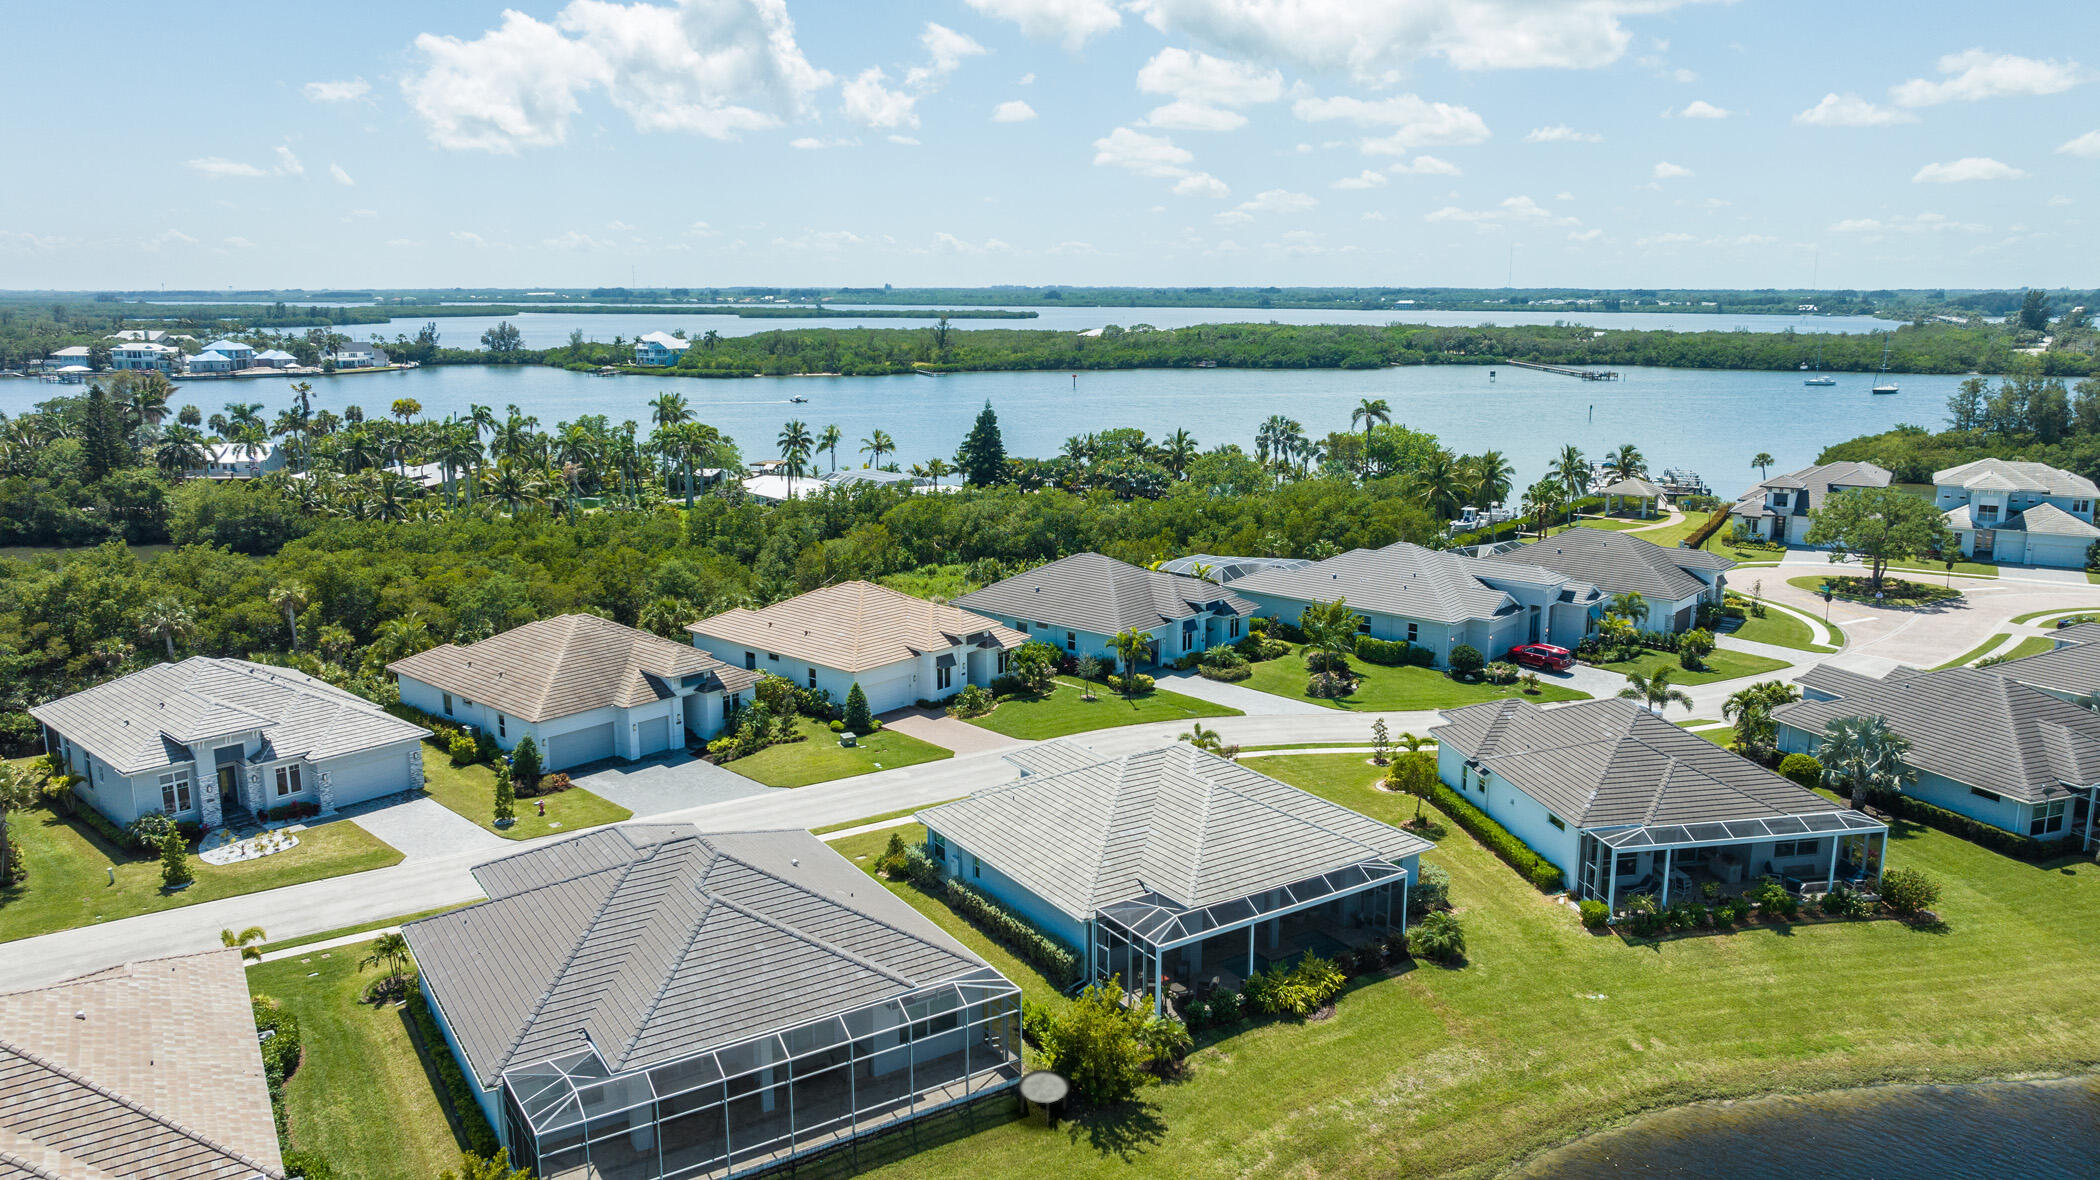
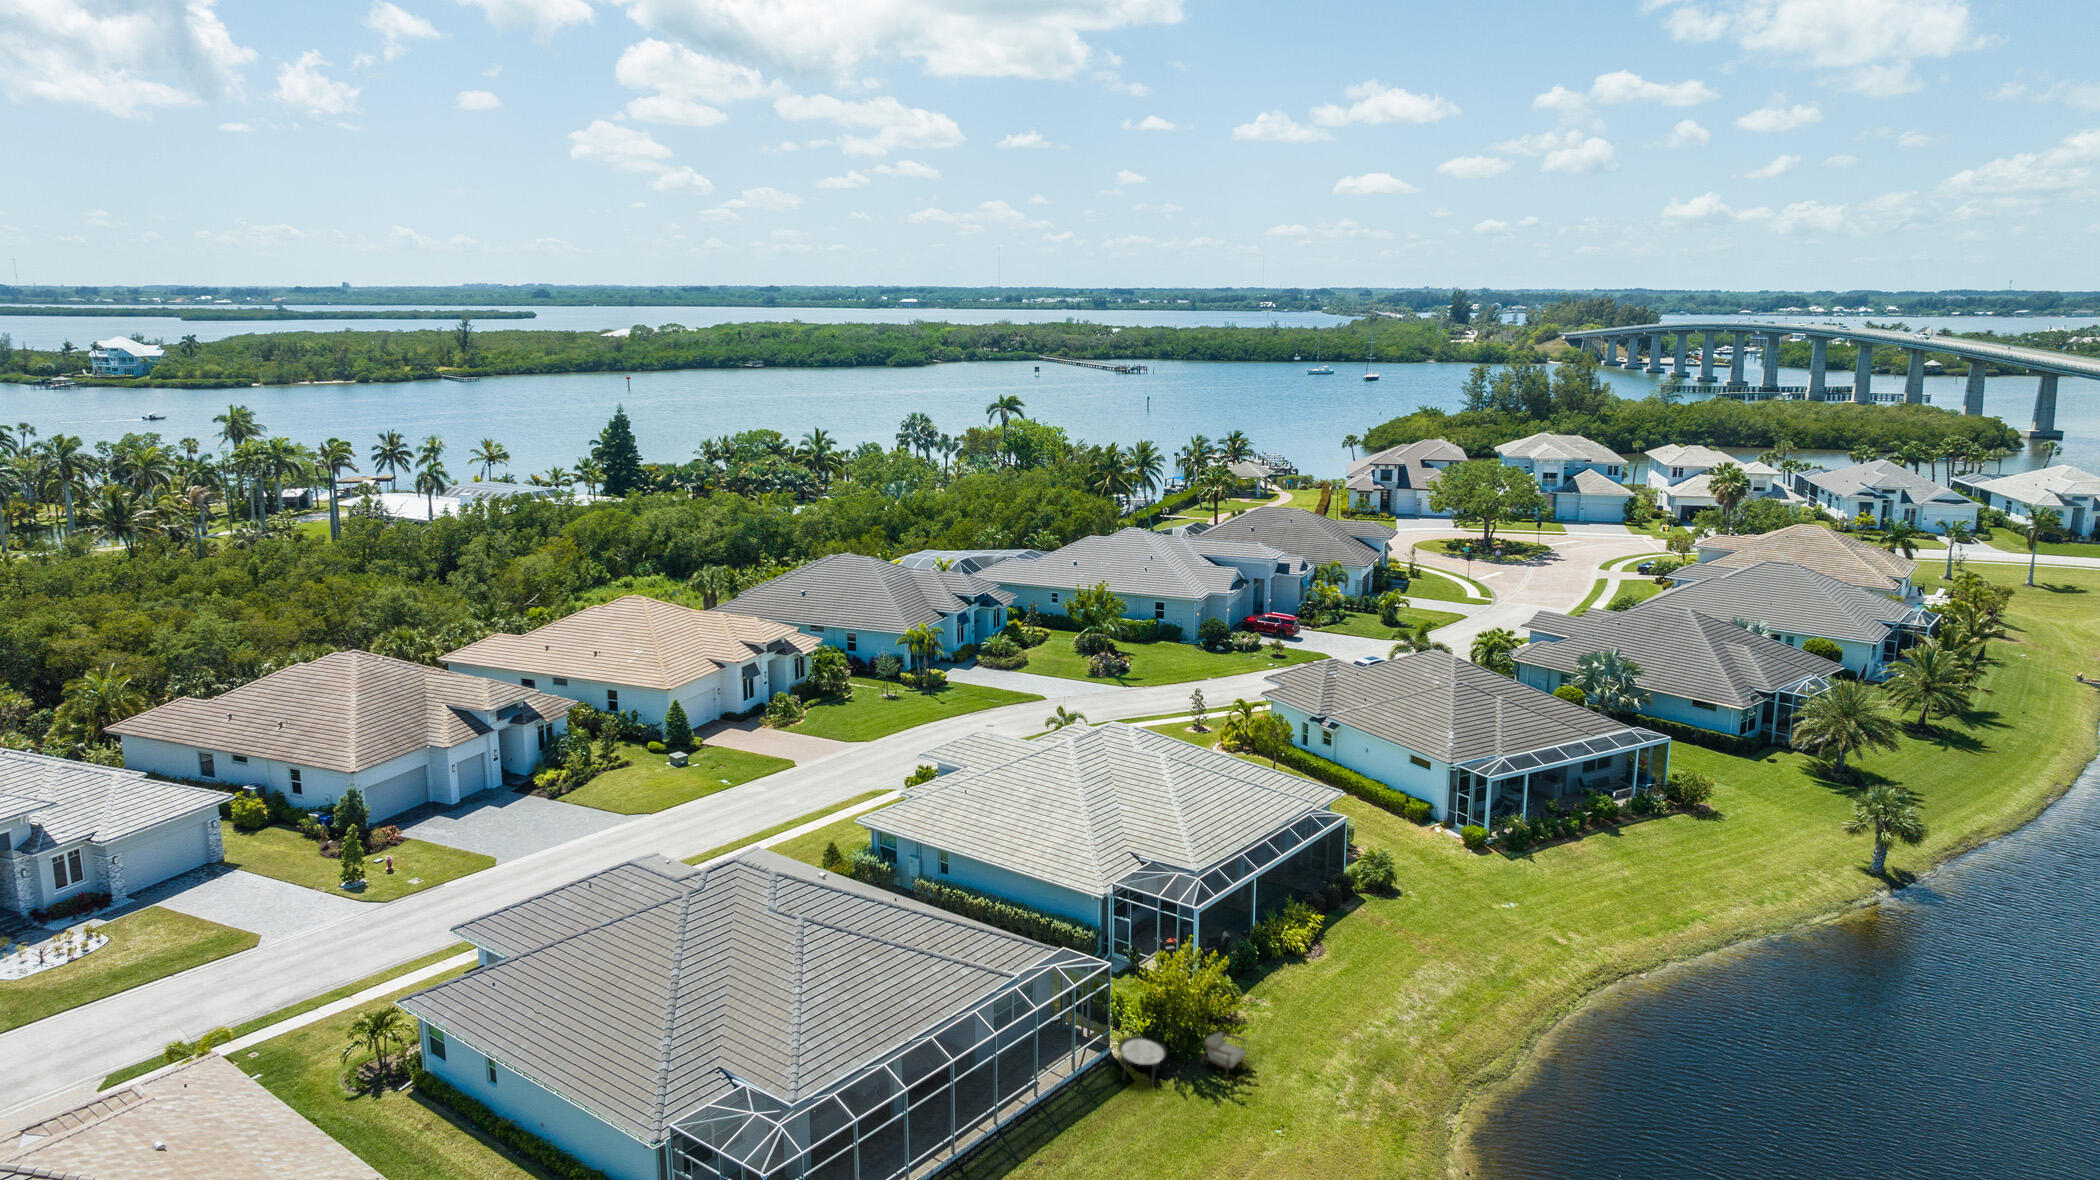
chair: none [1112,1068,1163,1134] -> present [1201,1032,1246,1076]

